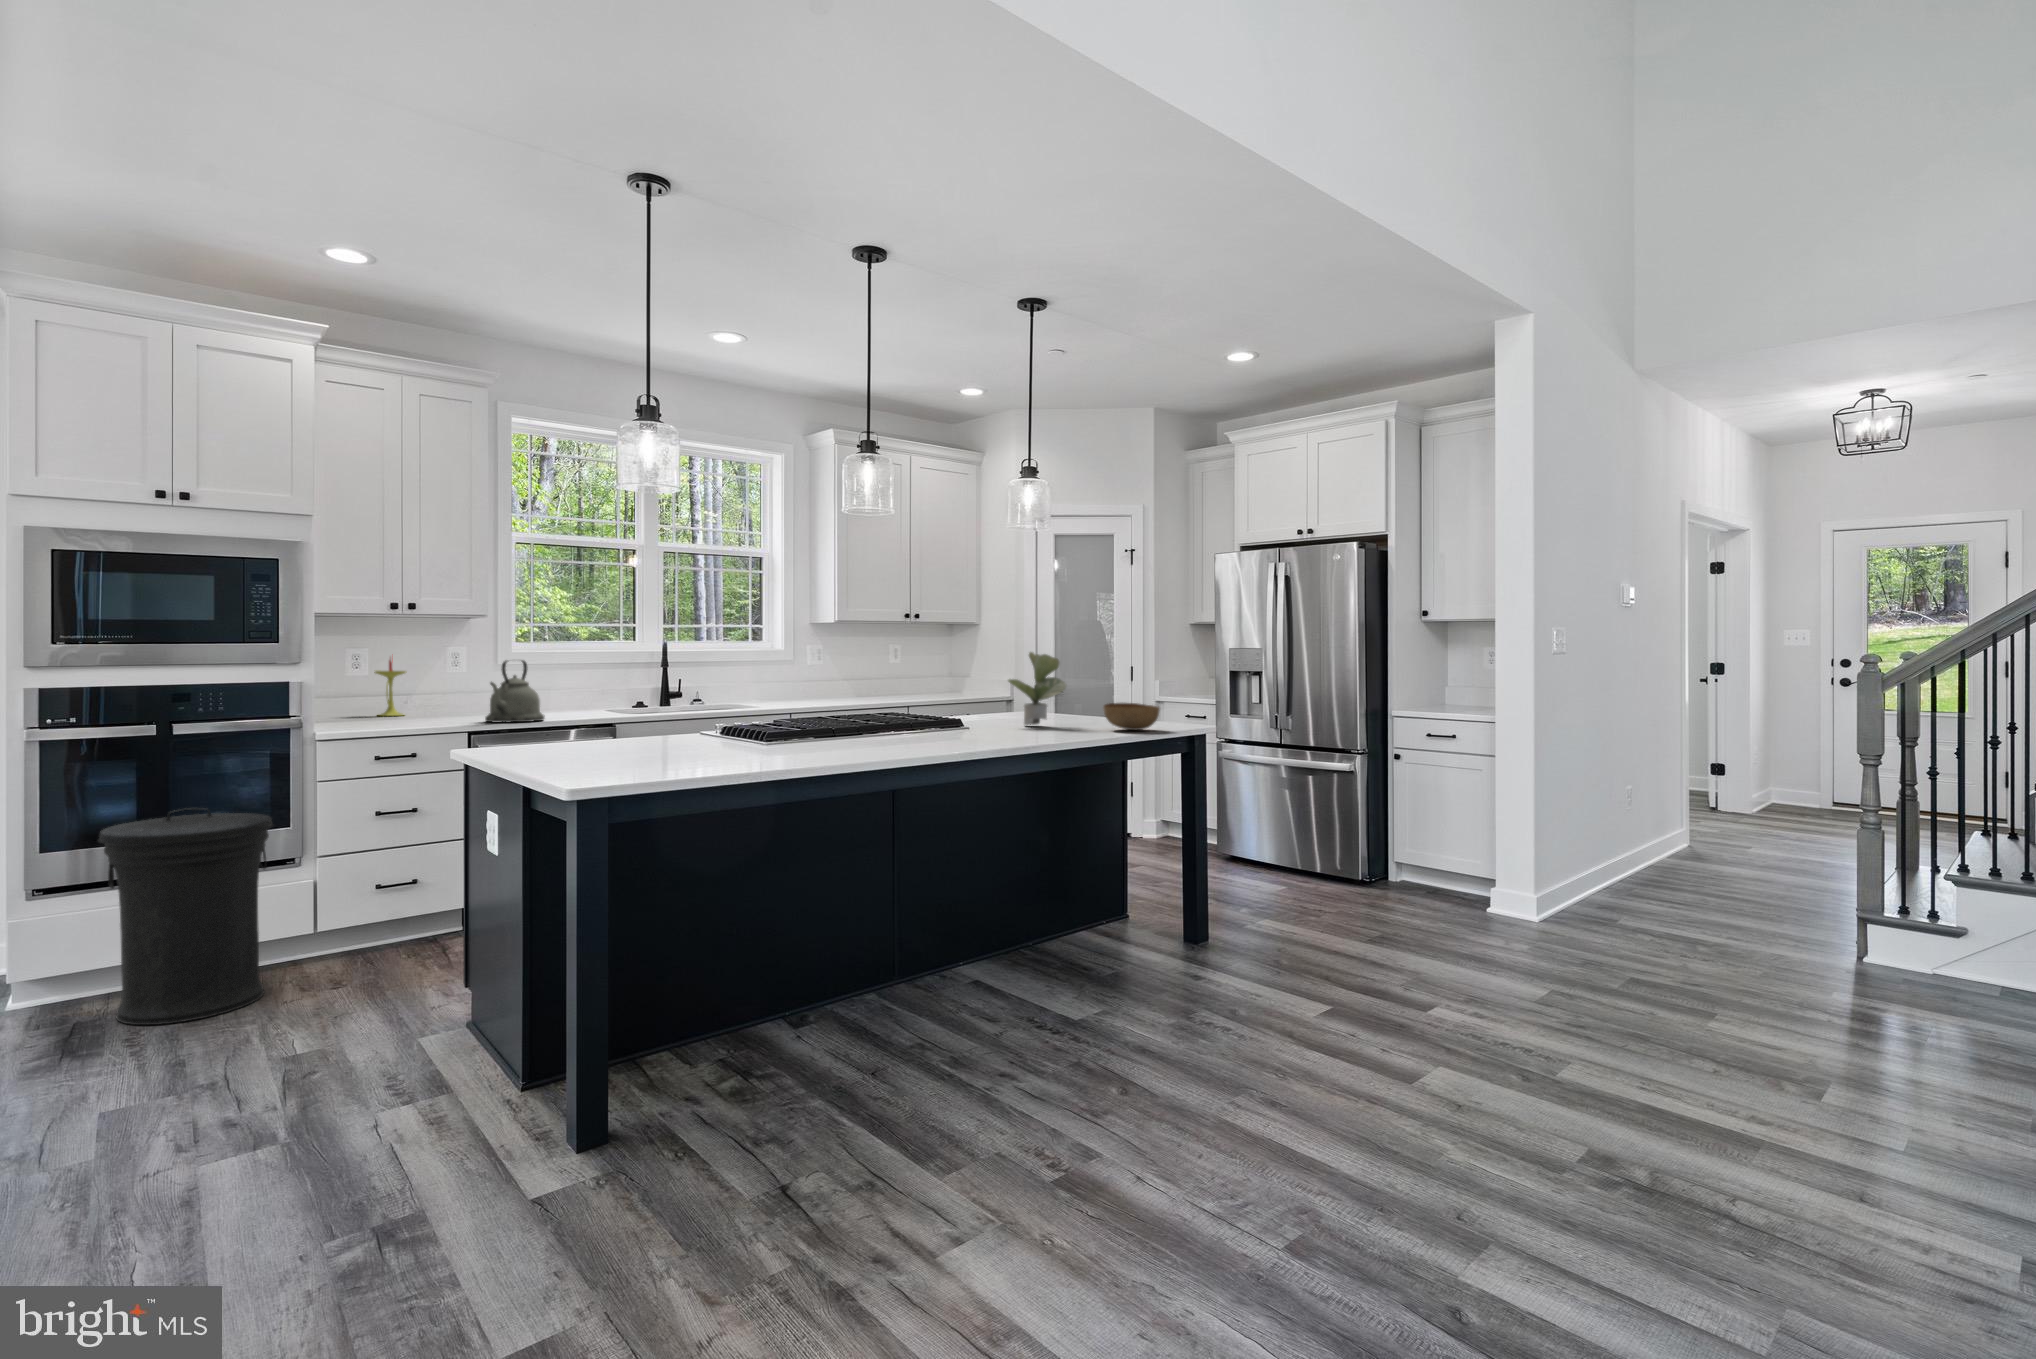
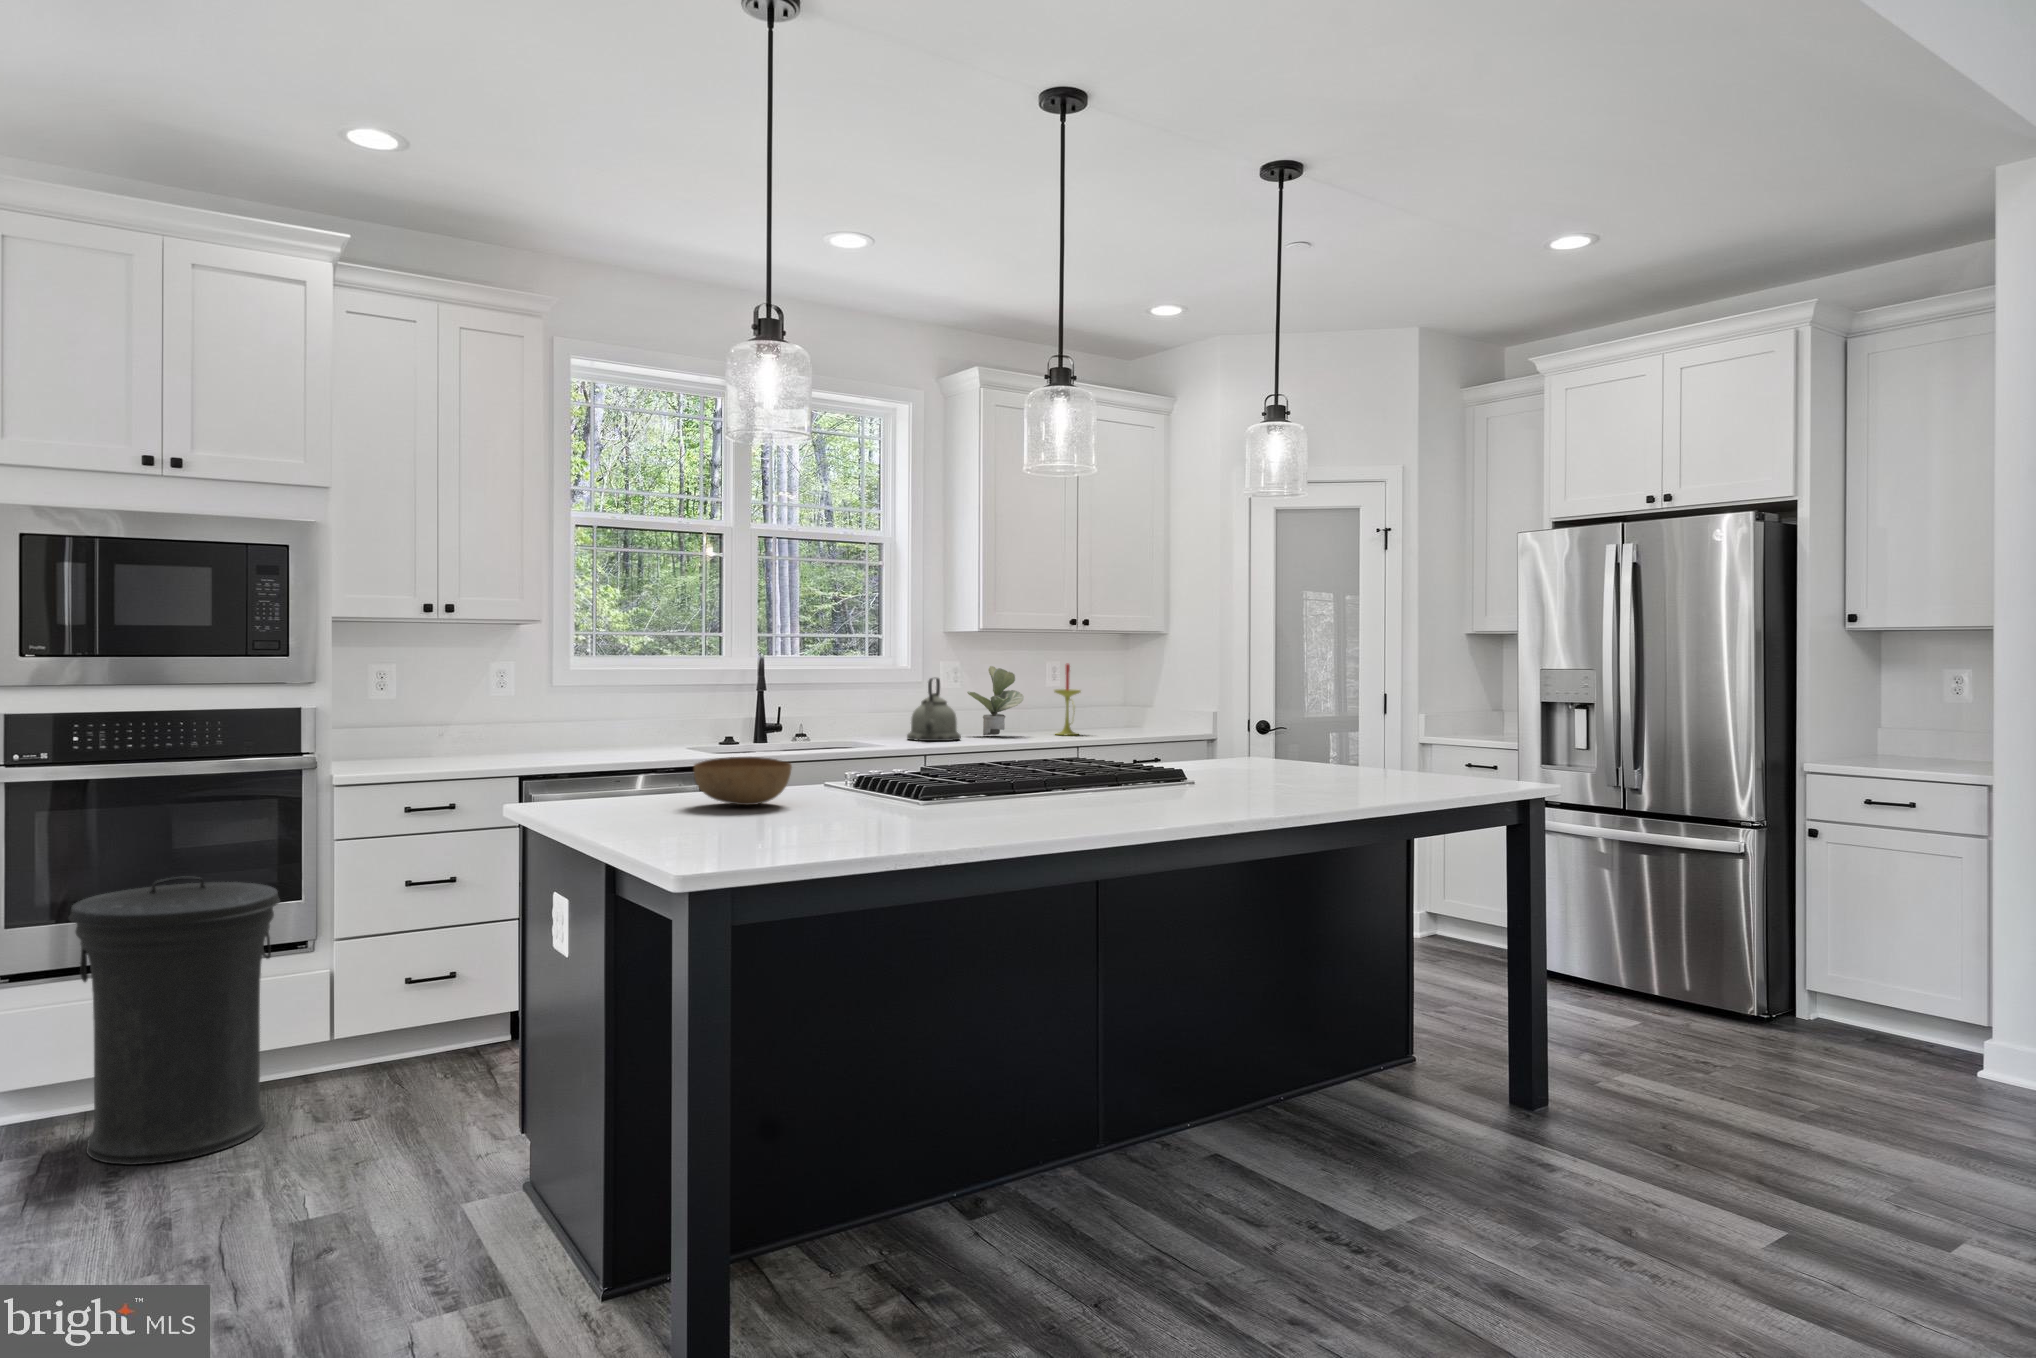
potted plant: present [1008,652,1067,725] -> present [967,666,1024,735]
candle: present [374,660,405,716] -> present [1055,664,1081,735]
kettle: present [485,660,545,723] -> present [907,678,961,741]
bowl: present [1104,703,1159,730] -> present [694,757,792,805]

